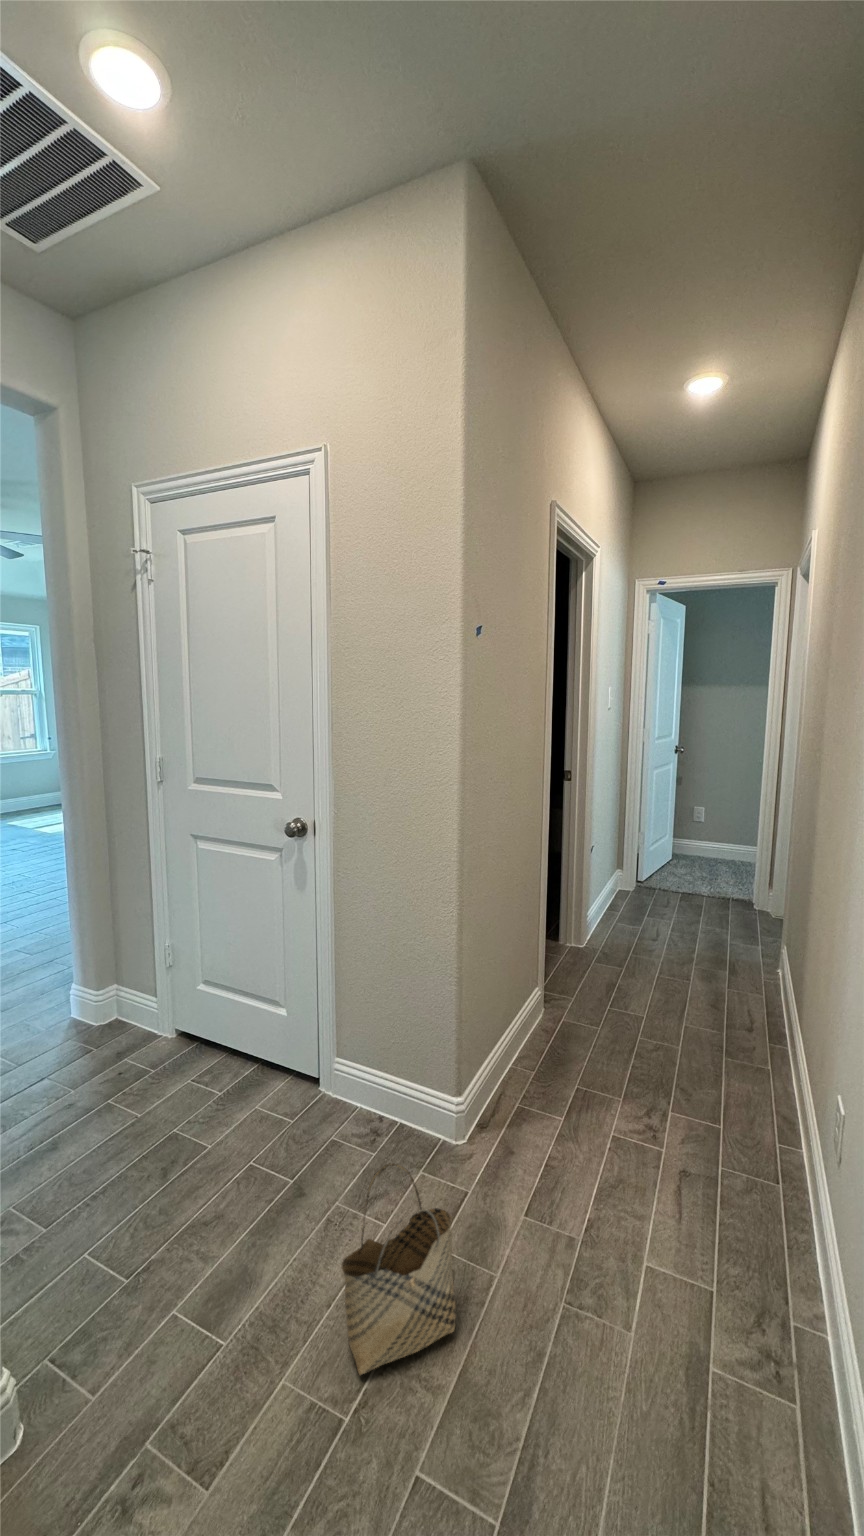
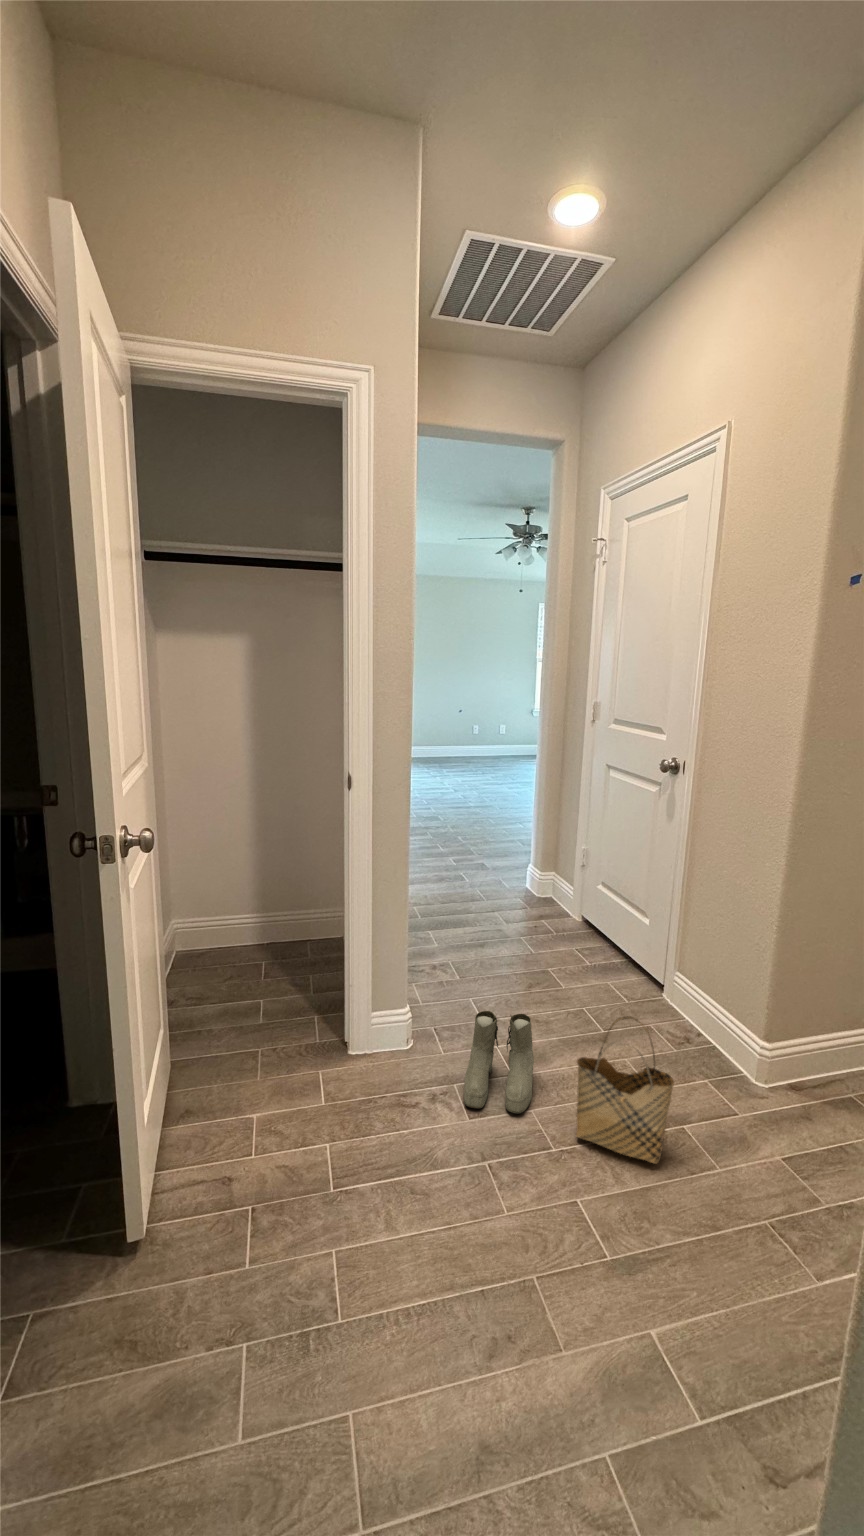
boots: none [154,1242,274,1473] -> present [464,1011,534,1114]

